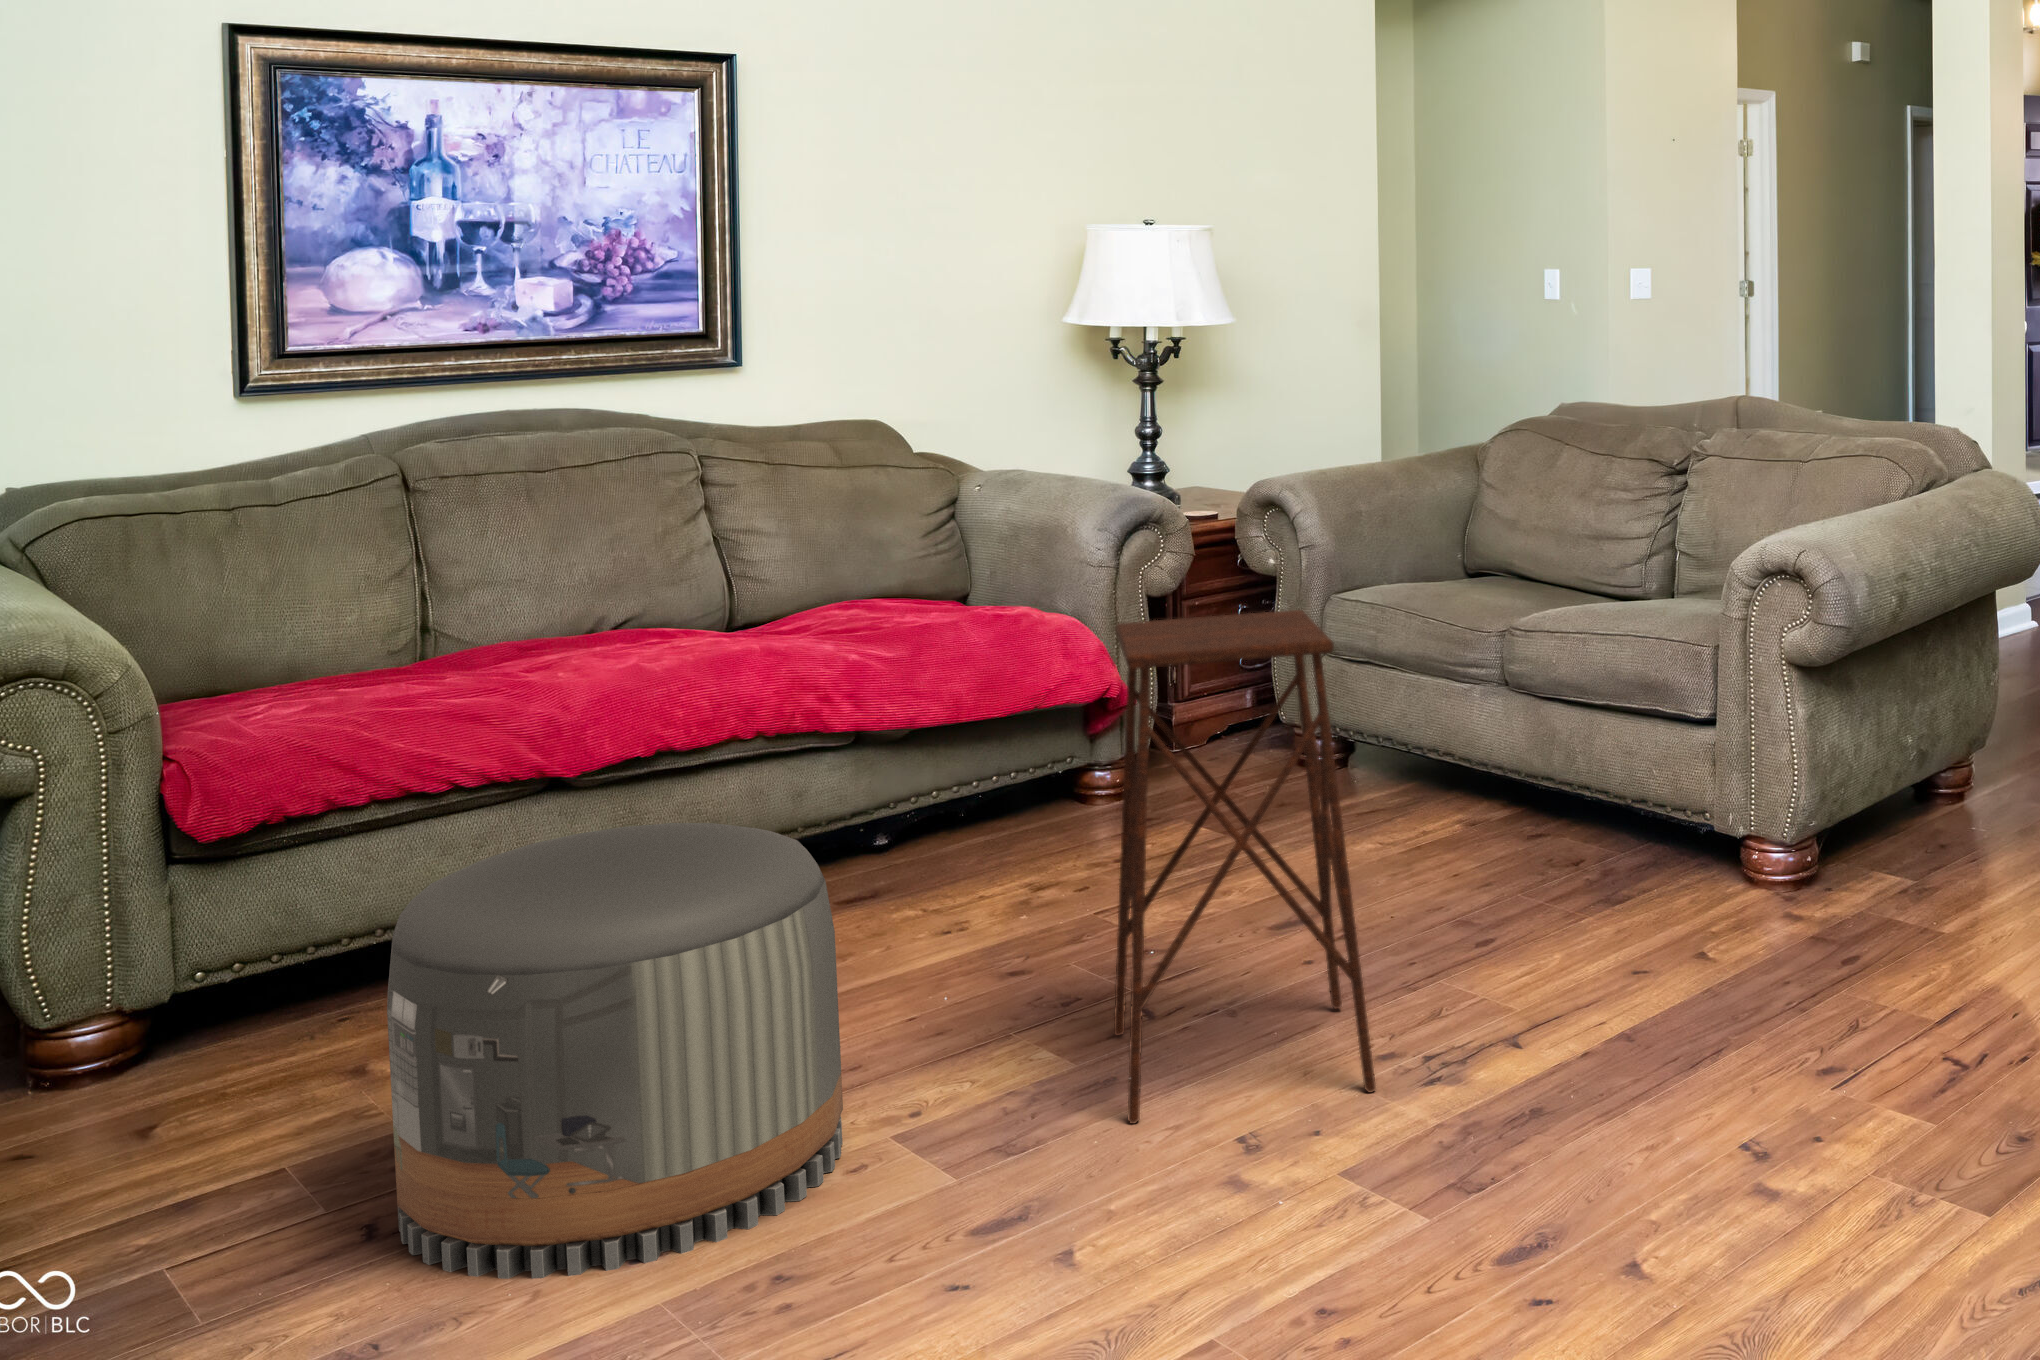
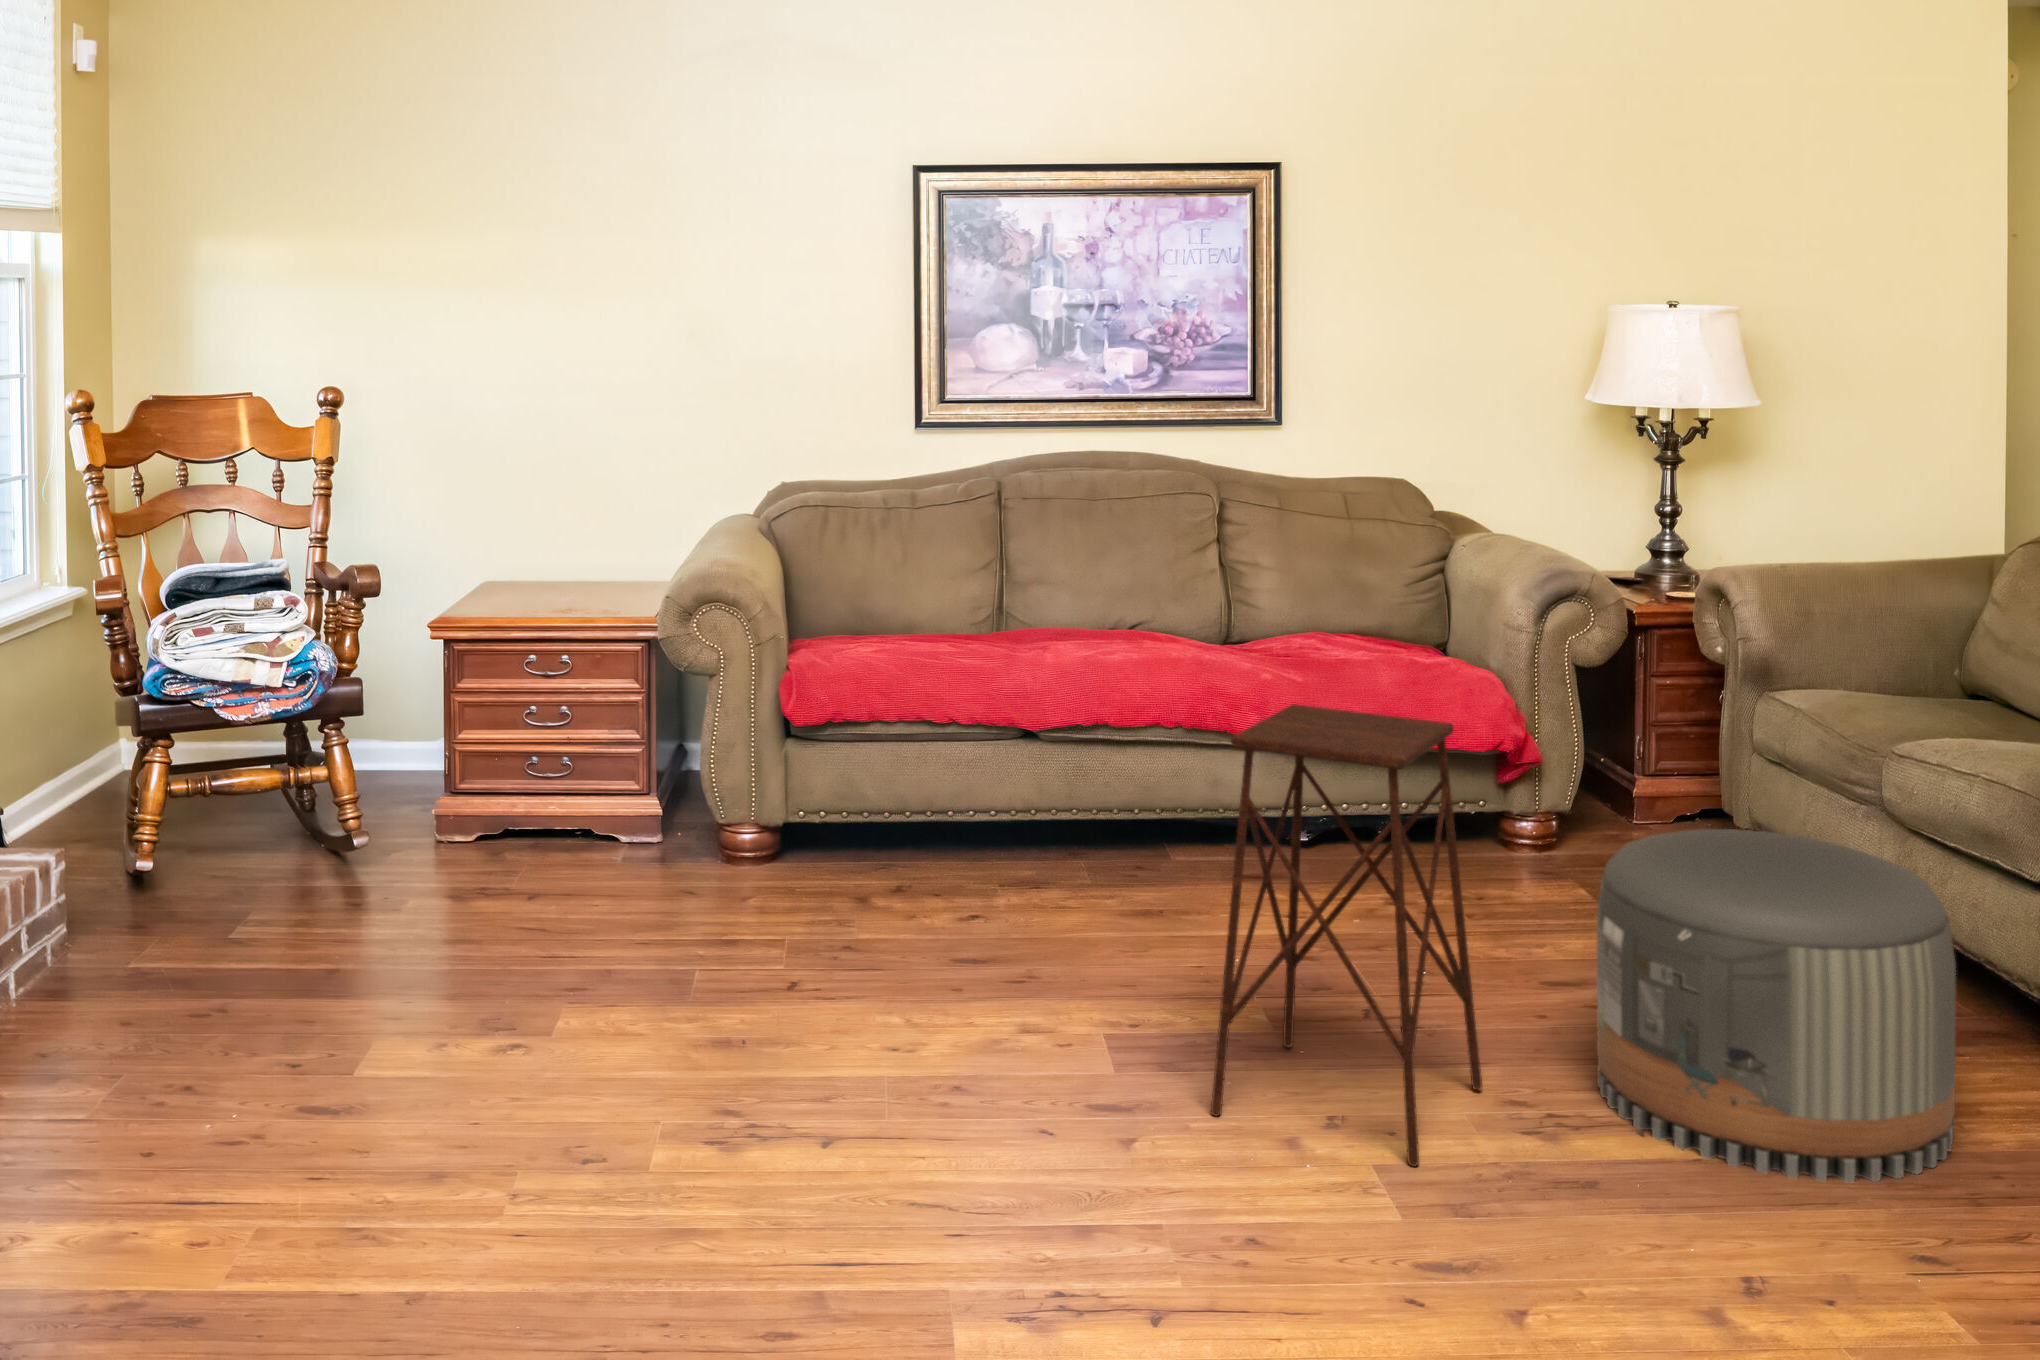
pouf: present [387,823,843,1279] -> present [1597,829,1956,1182]

